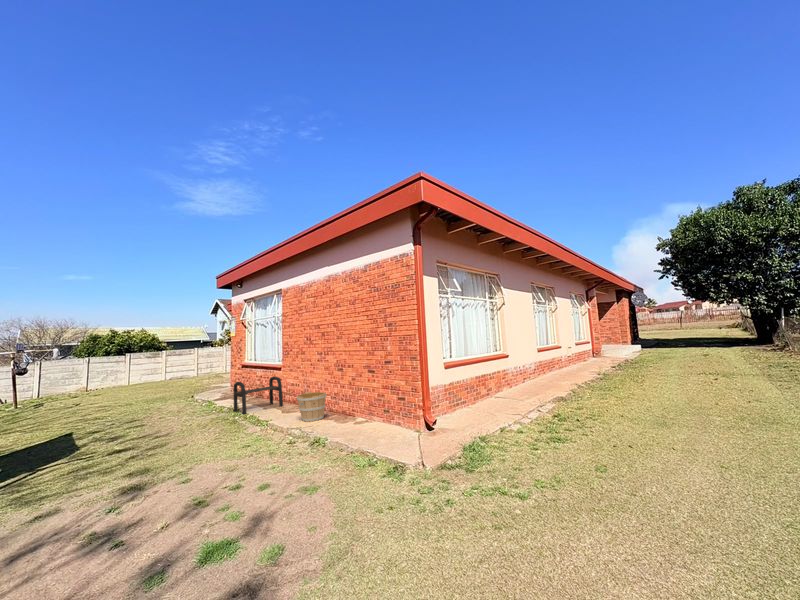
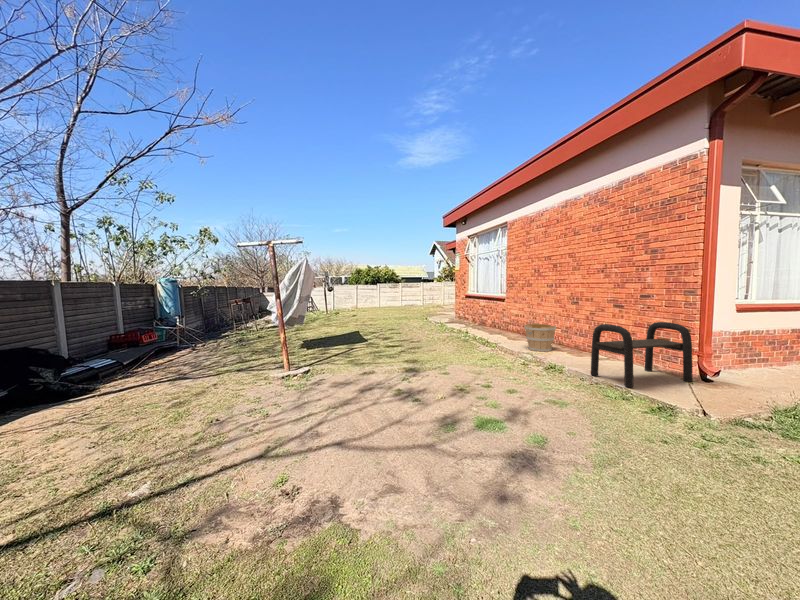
bench: present [233,376,283,414] -> present [591,322,692,387]

